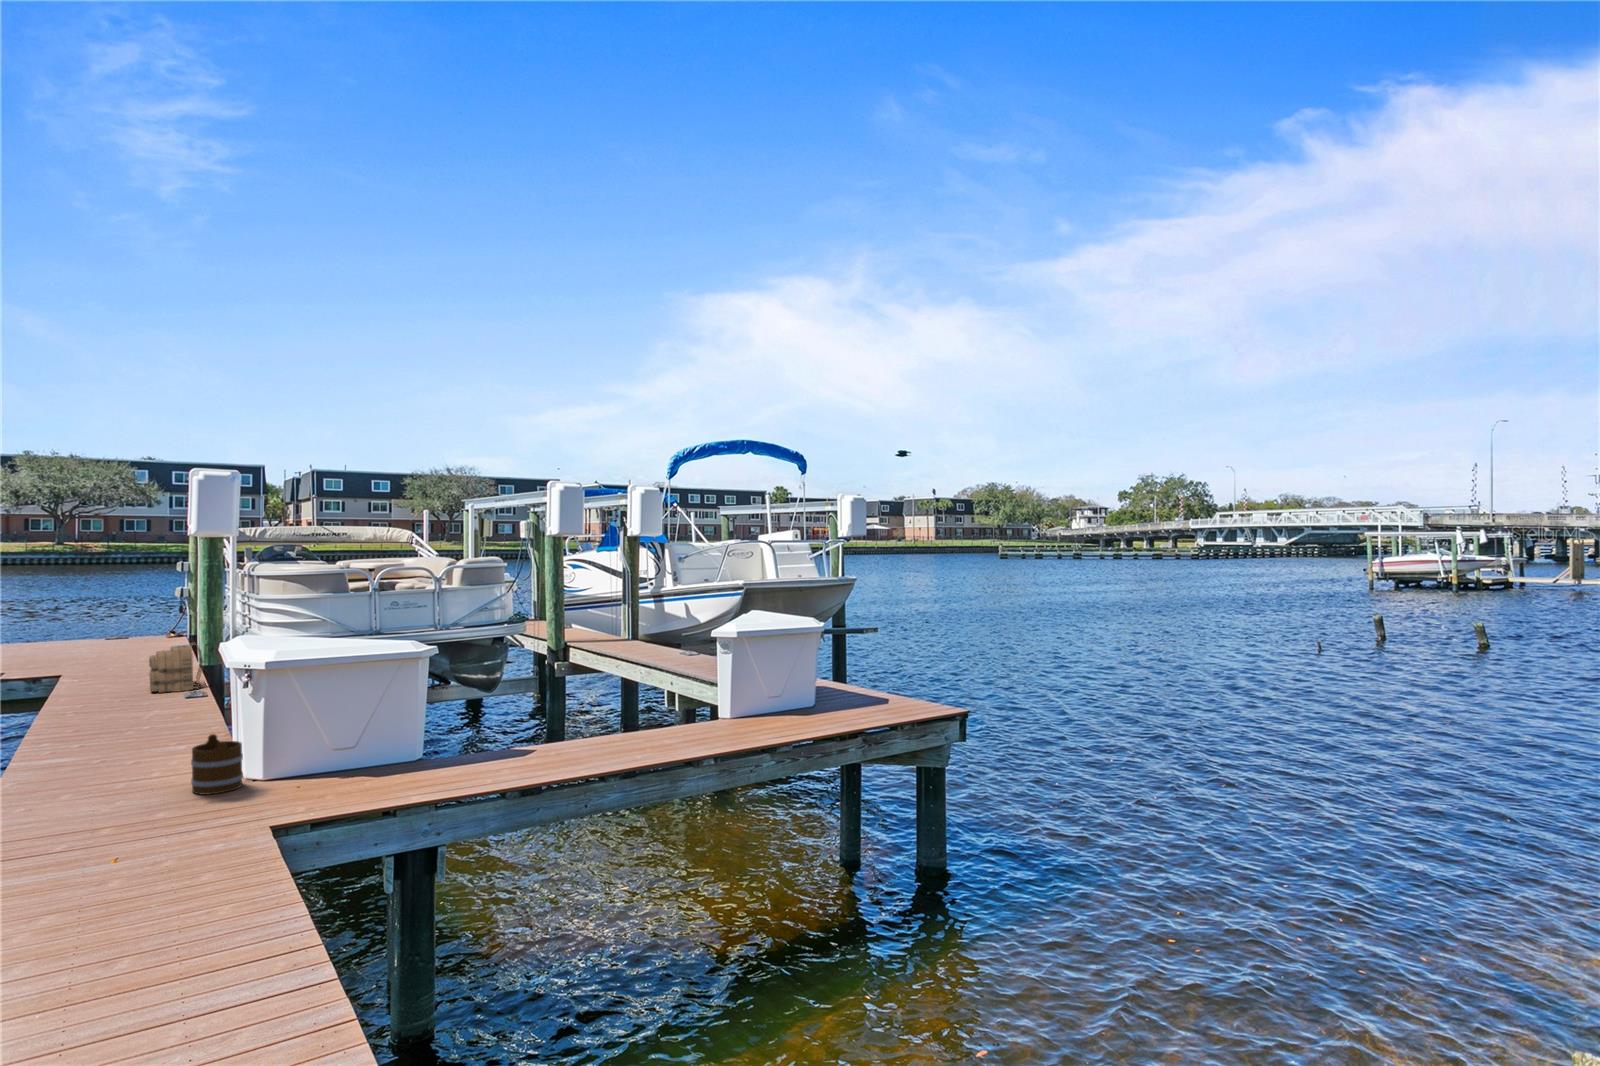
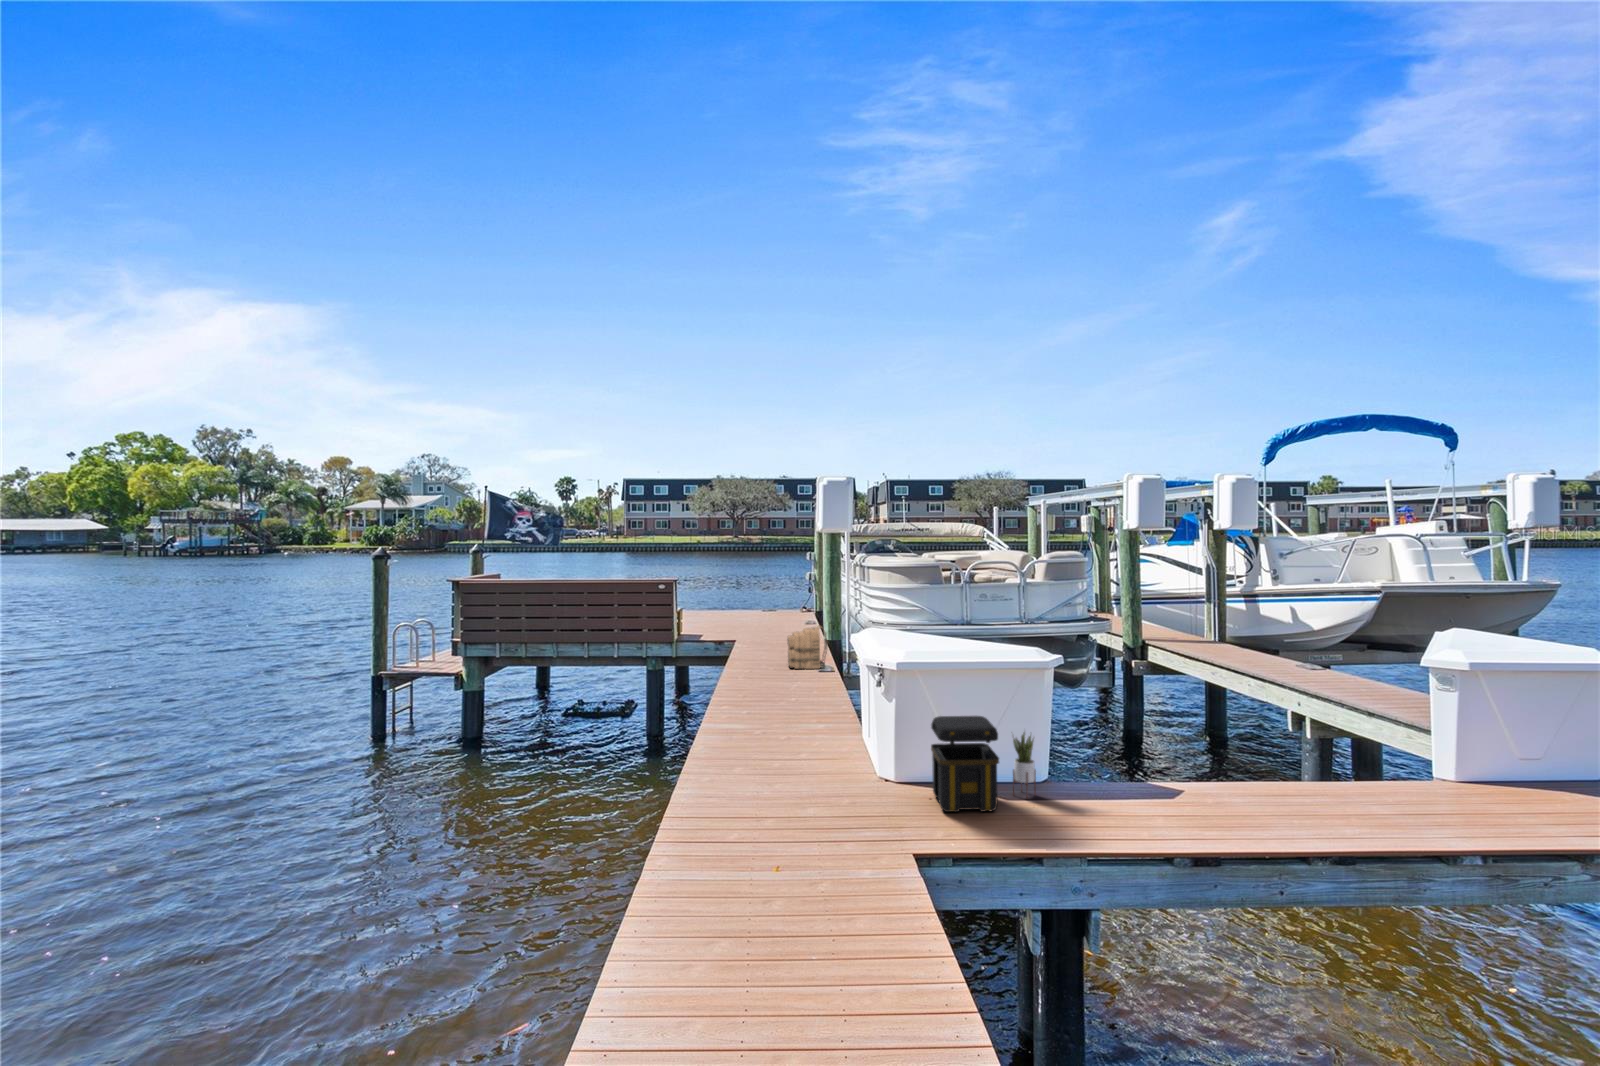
toolbox: none [301,706,366,794] -> present [931,716,999,812]
potted plant: none [381,713,405,775] -> present [1013,732,1036,794]
bucket: present [191,734,243,794] -> none [831,730,875,794]

